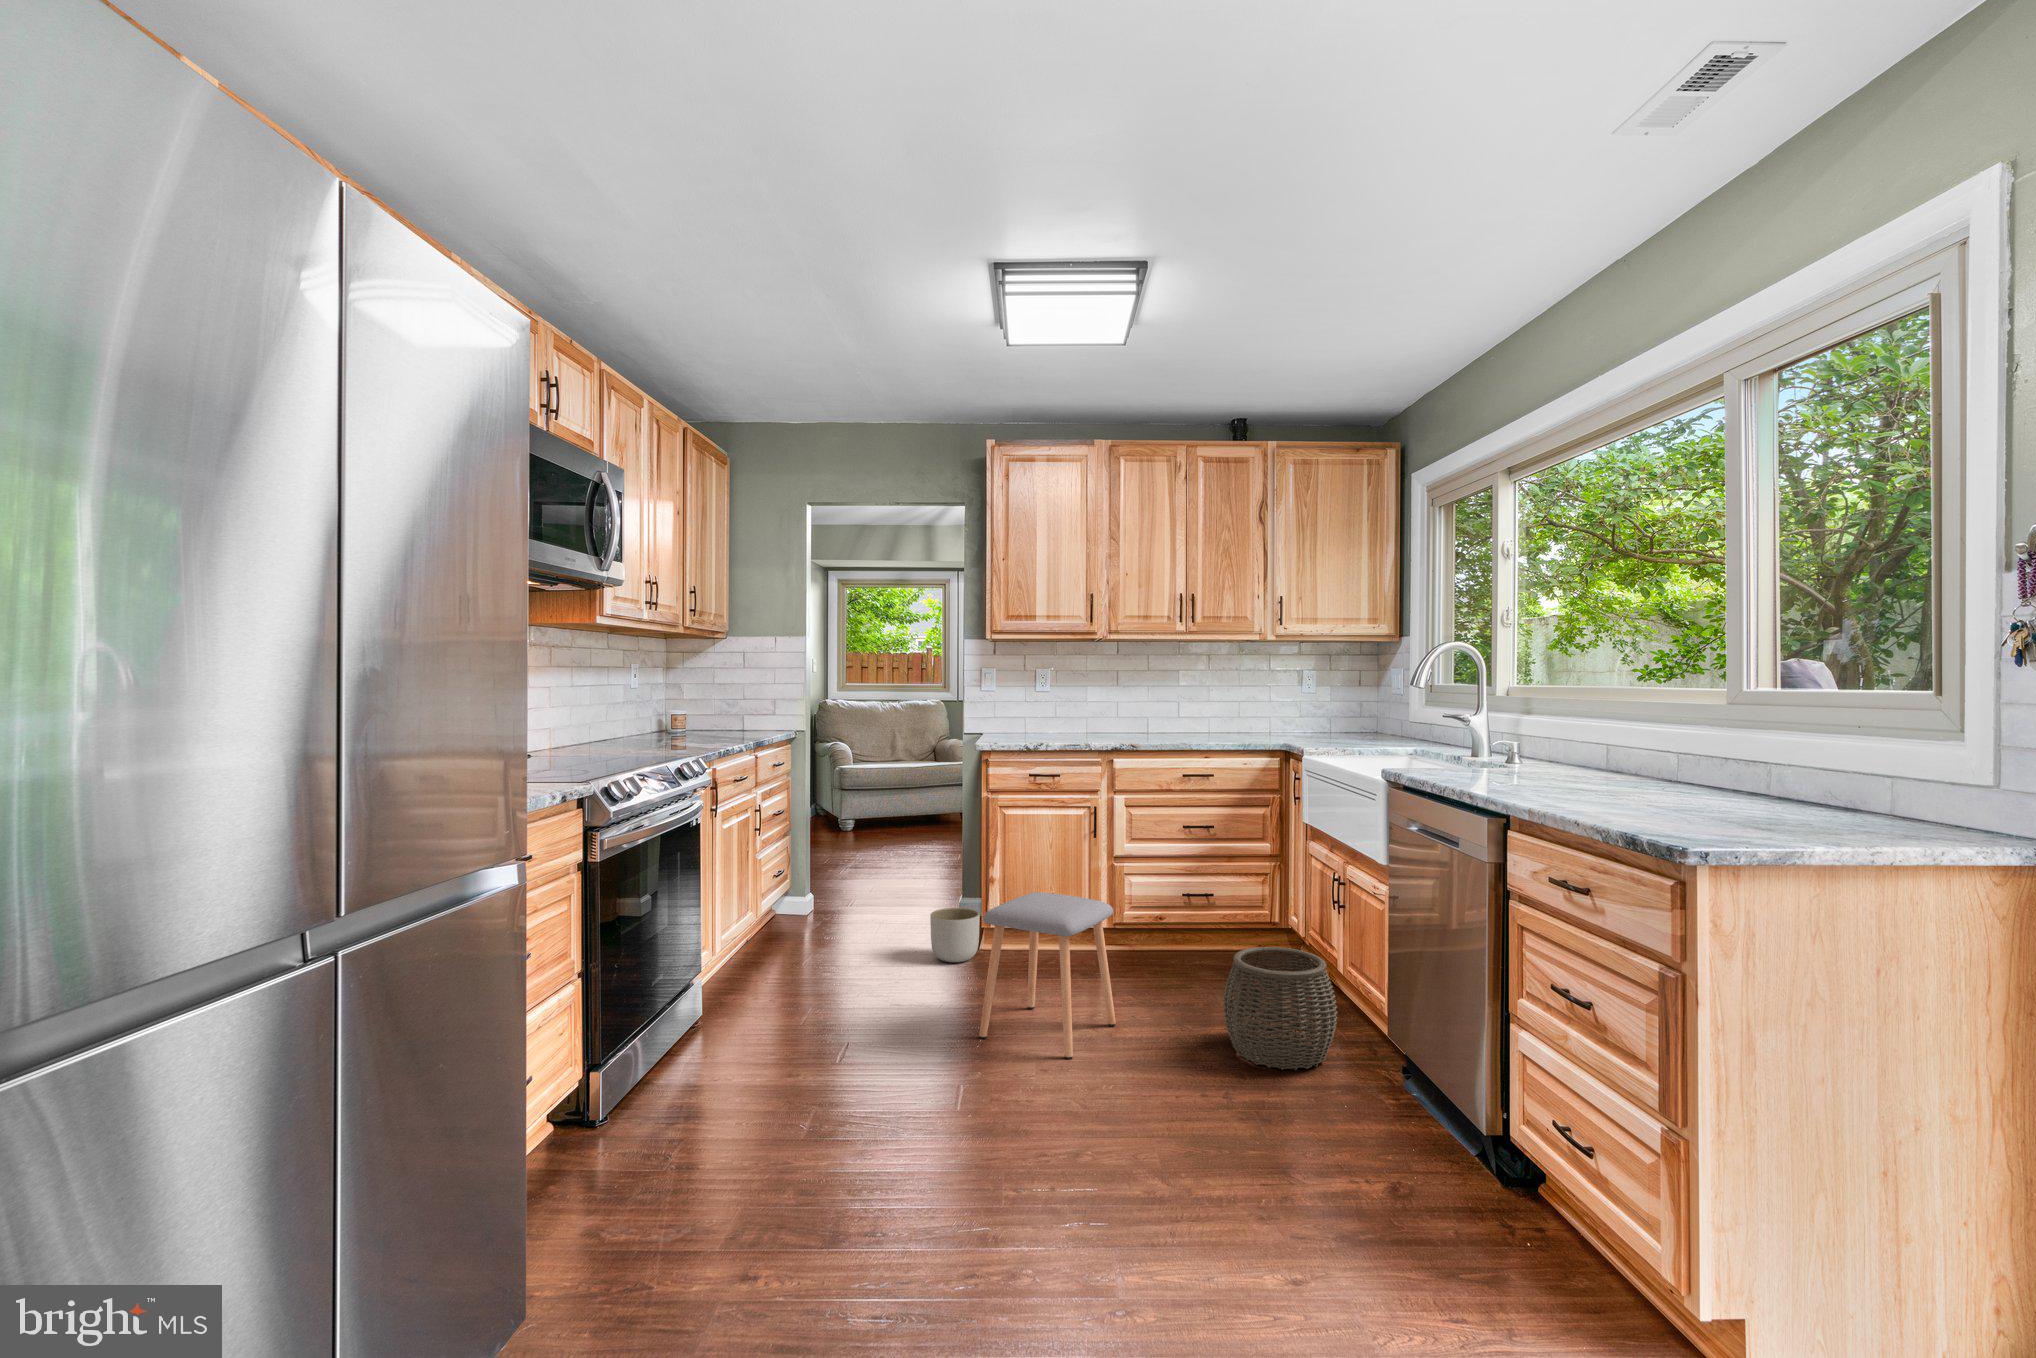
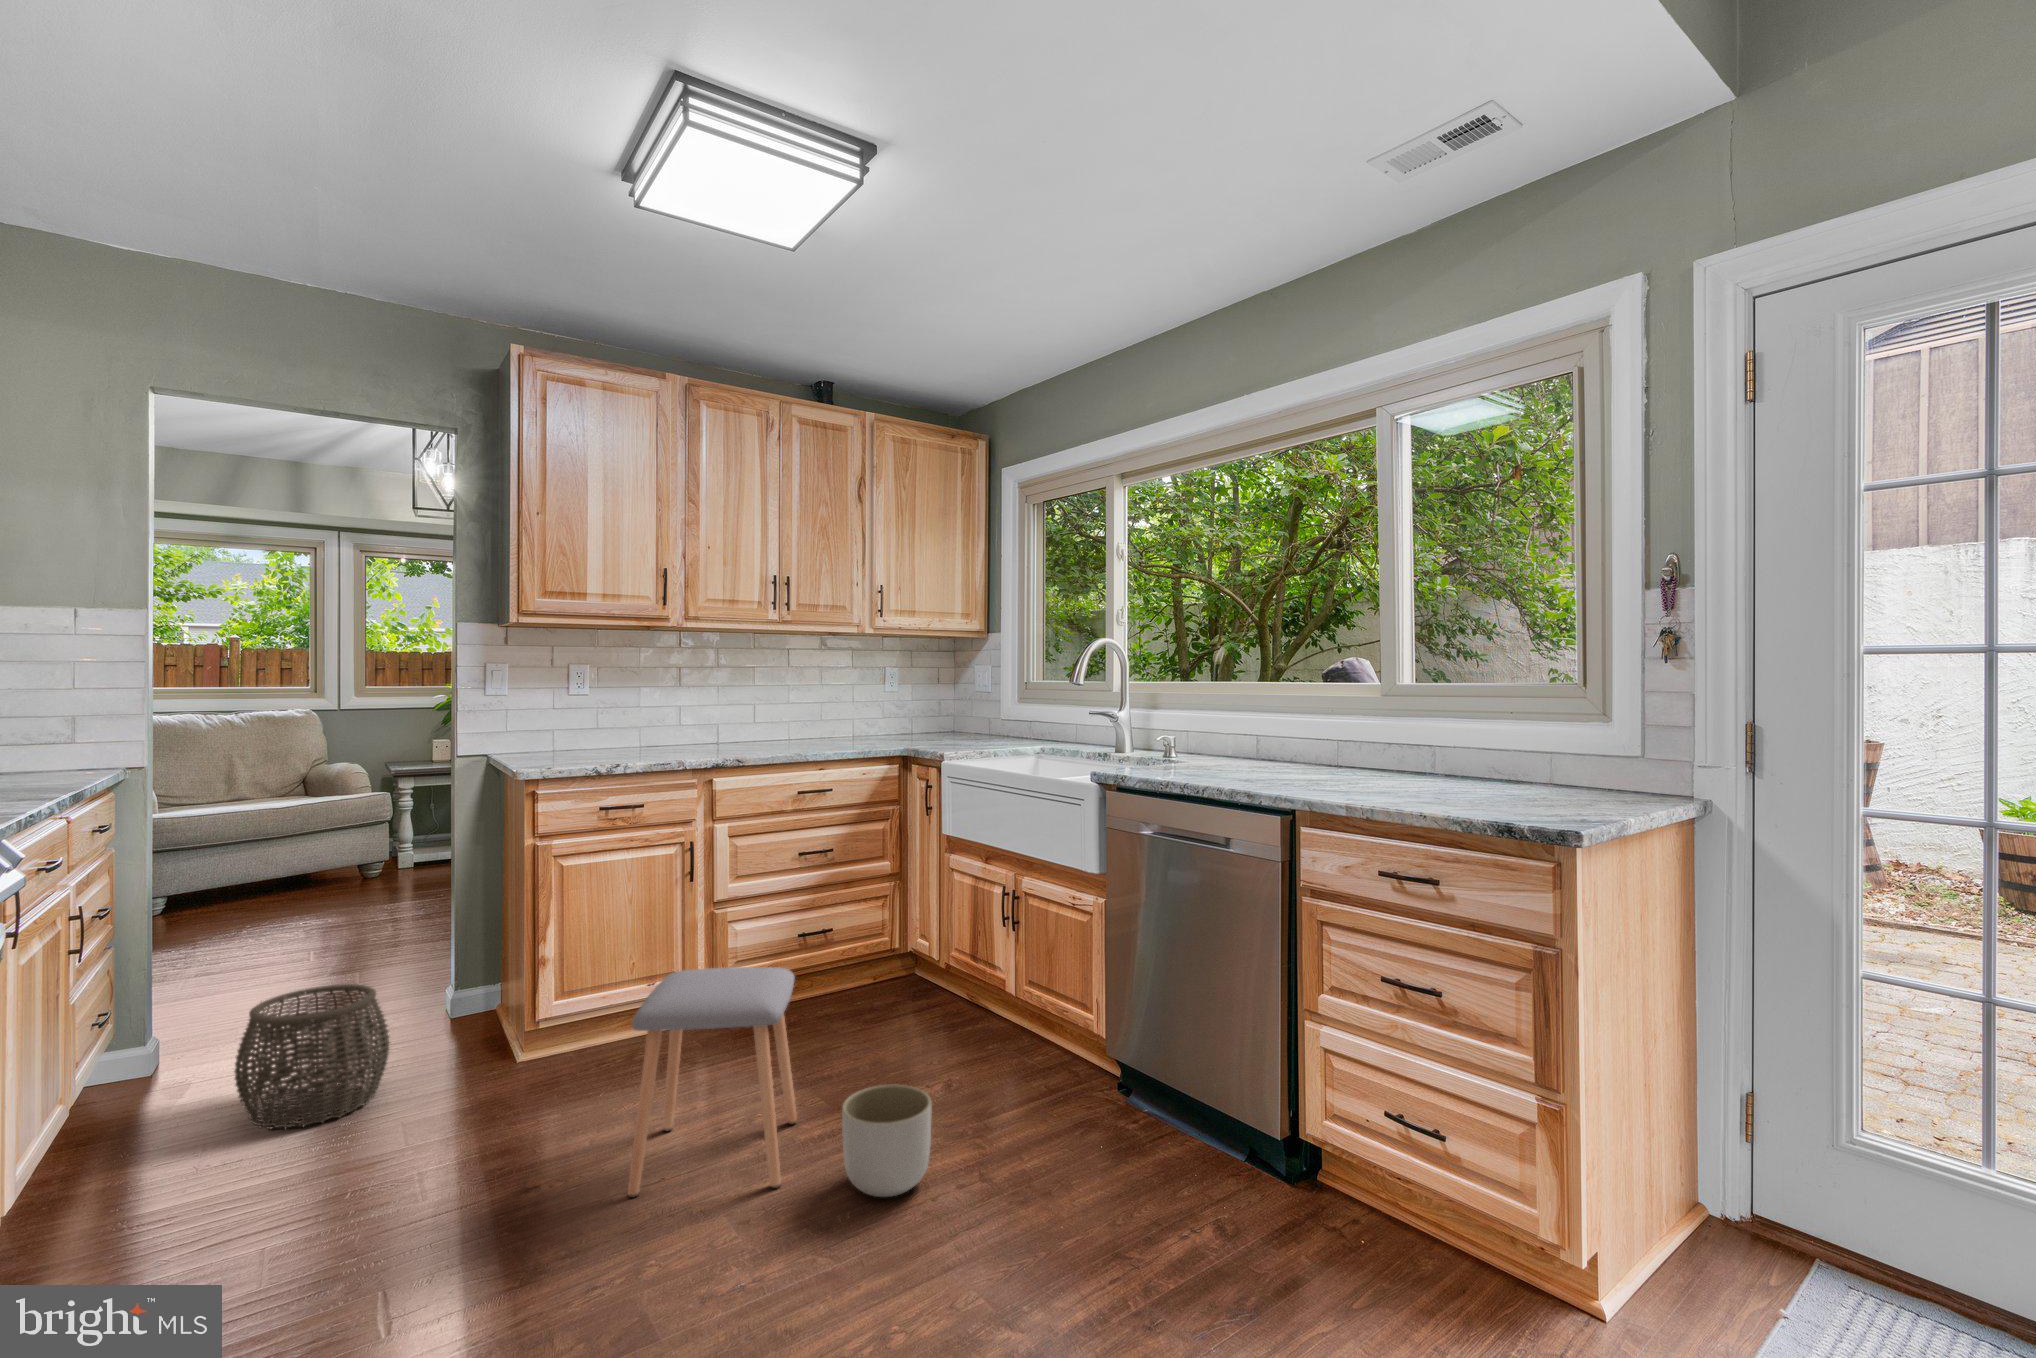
planter: present [930,908,980,962] -> present [842,1085,932,1197]
woven basket: present [1223,947,1338,1070] -> present [234,984,390,1129]

